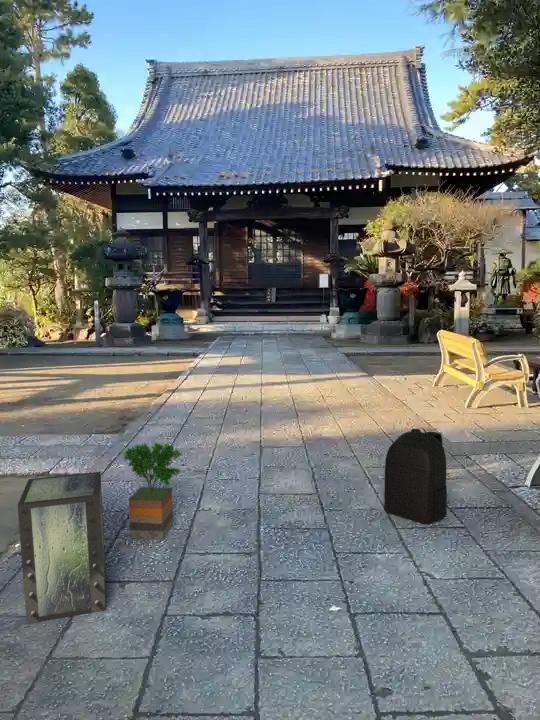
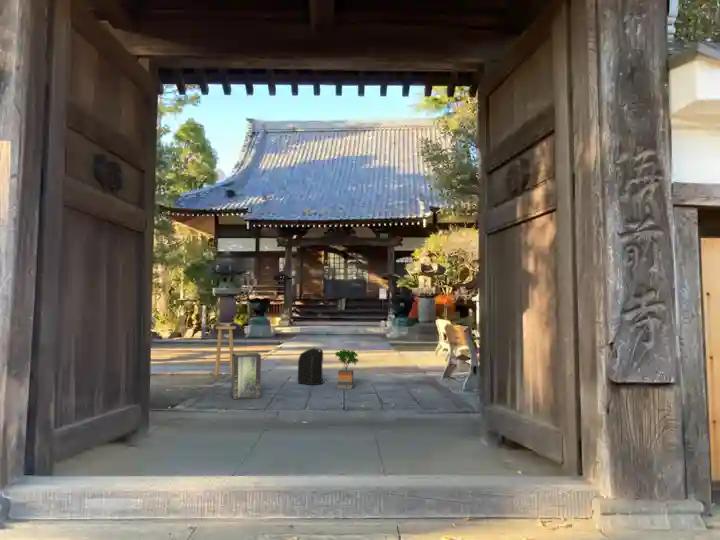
stool: none [47,363,94,465] -> present [215,326,236,377]
backpack: present [384,428,447,524] -> present [298,348,323,385]
potted tree: present [124,443,181,540] -> present [335,350,358,389]

